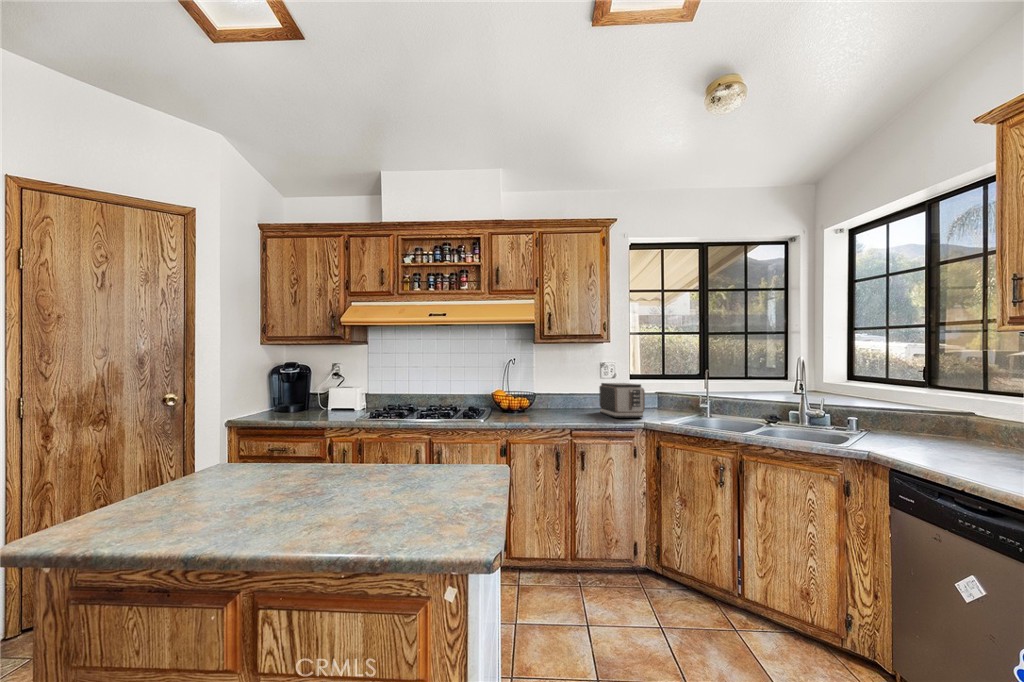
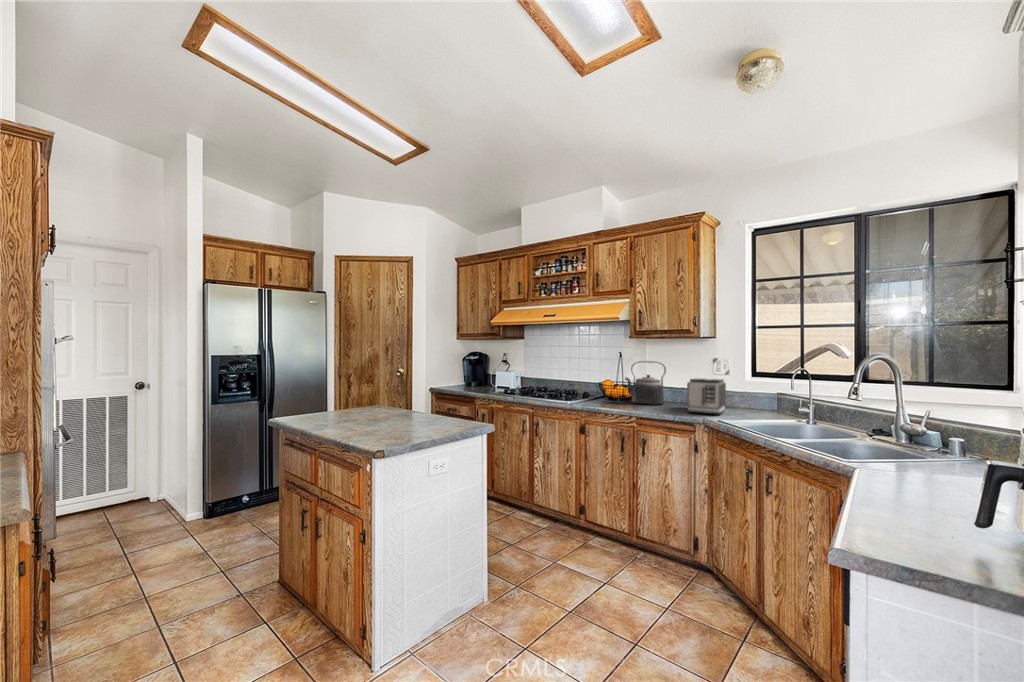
kettle: none [533,368,569,413] -> present [625,361,666,405]

